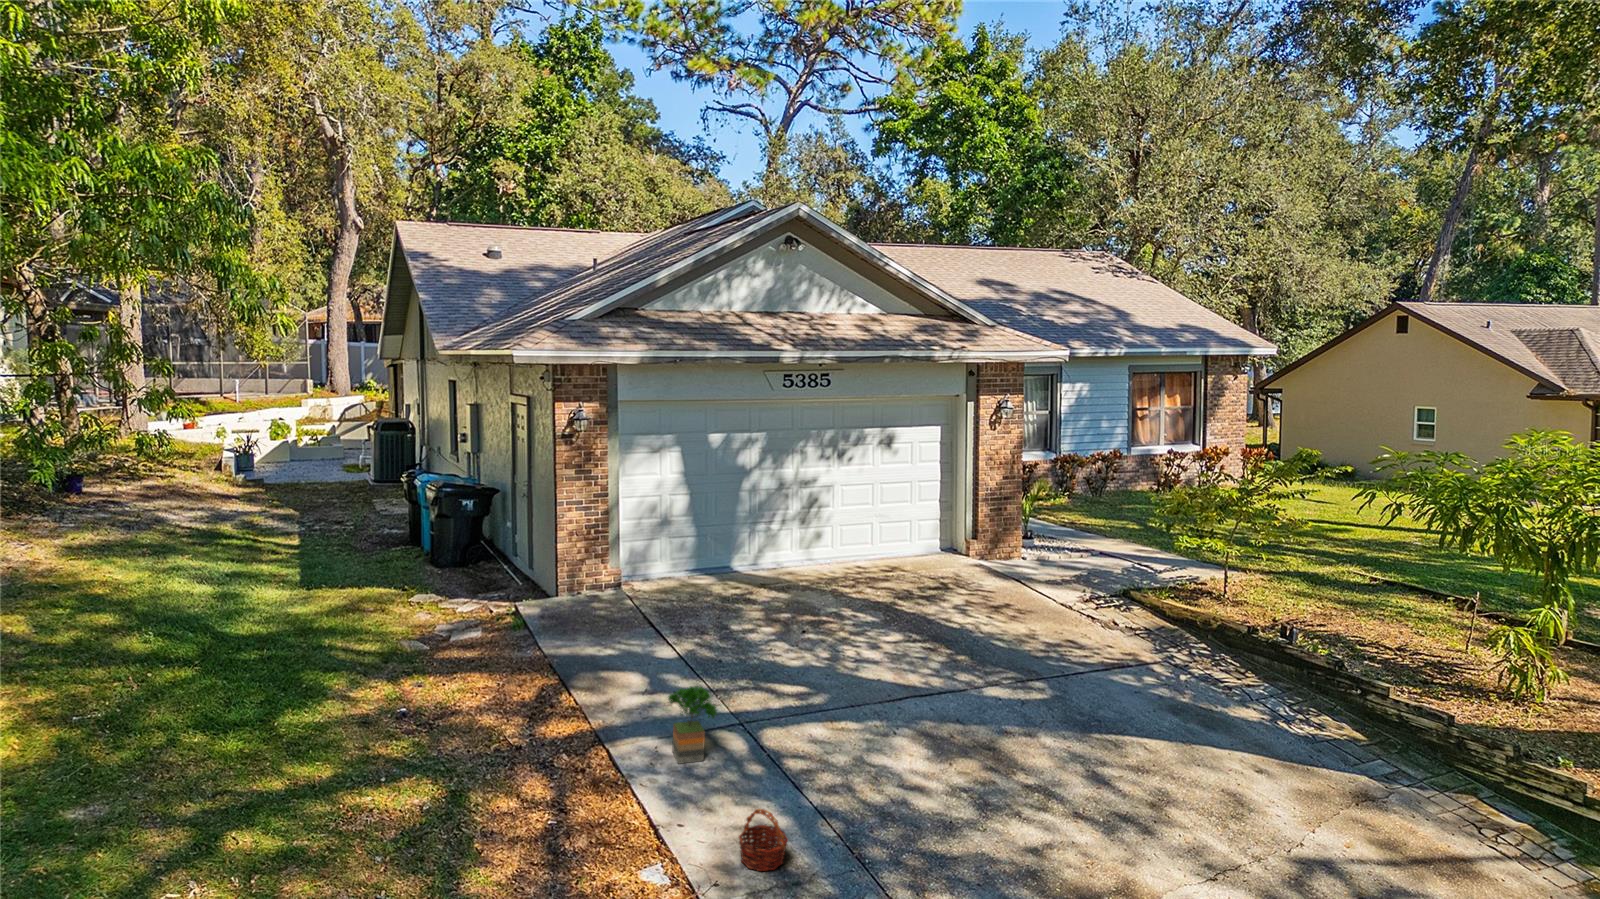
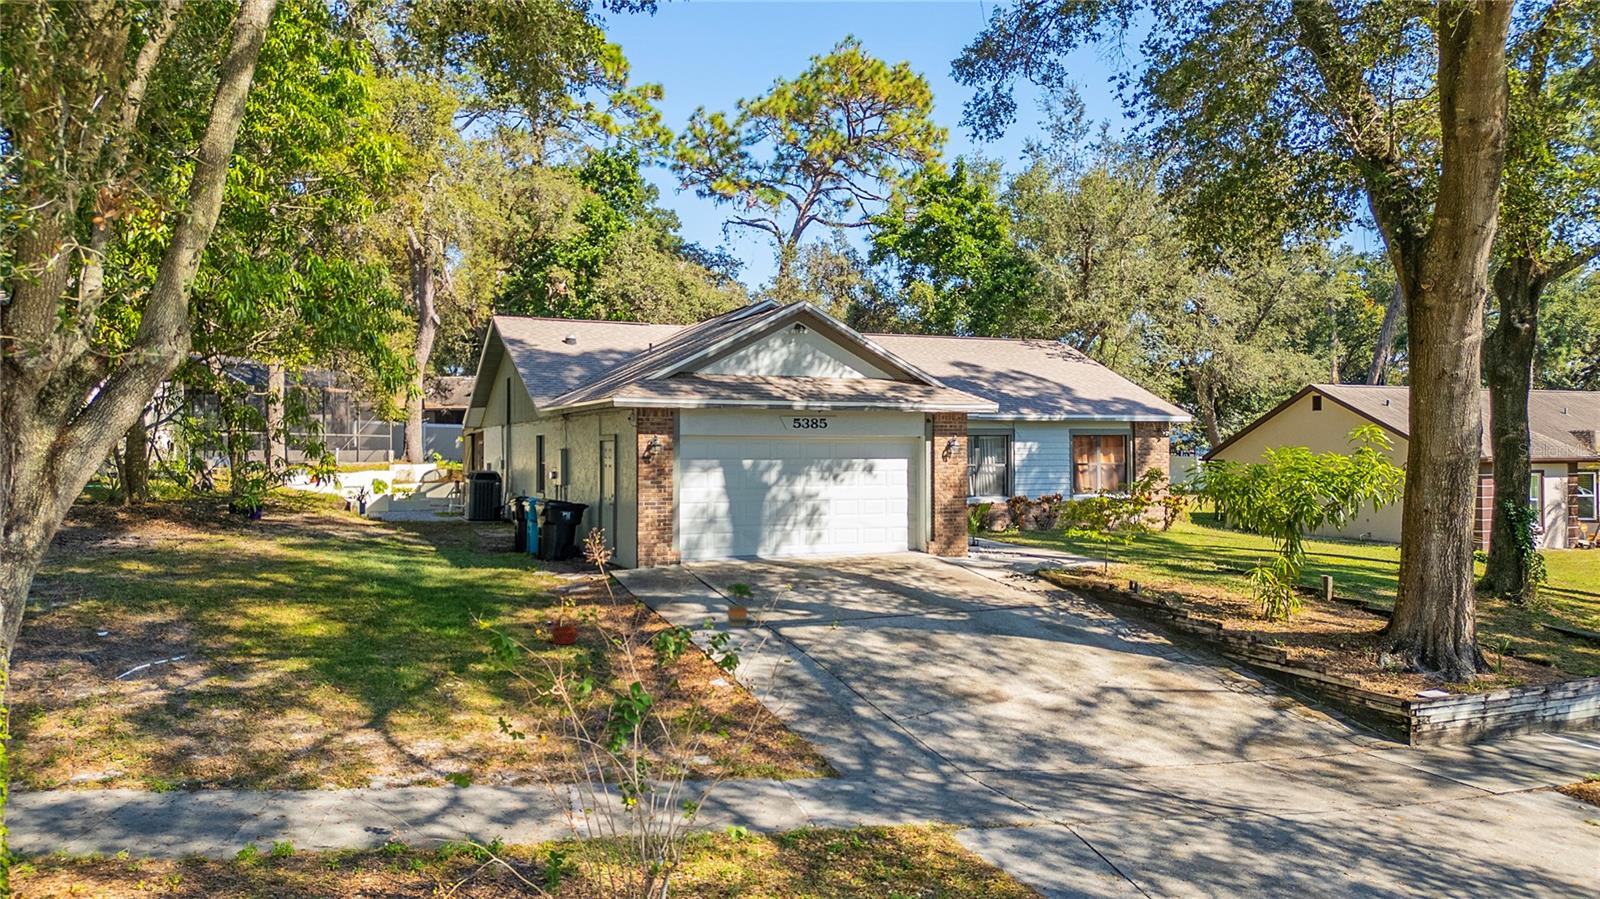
basket: present [739,809,788,871] -> present [552,614,578,644]

